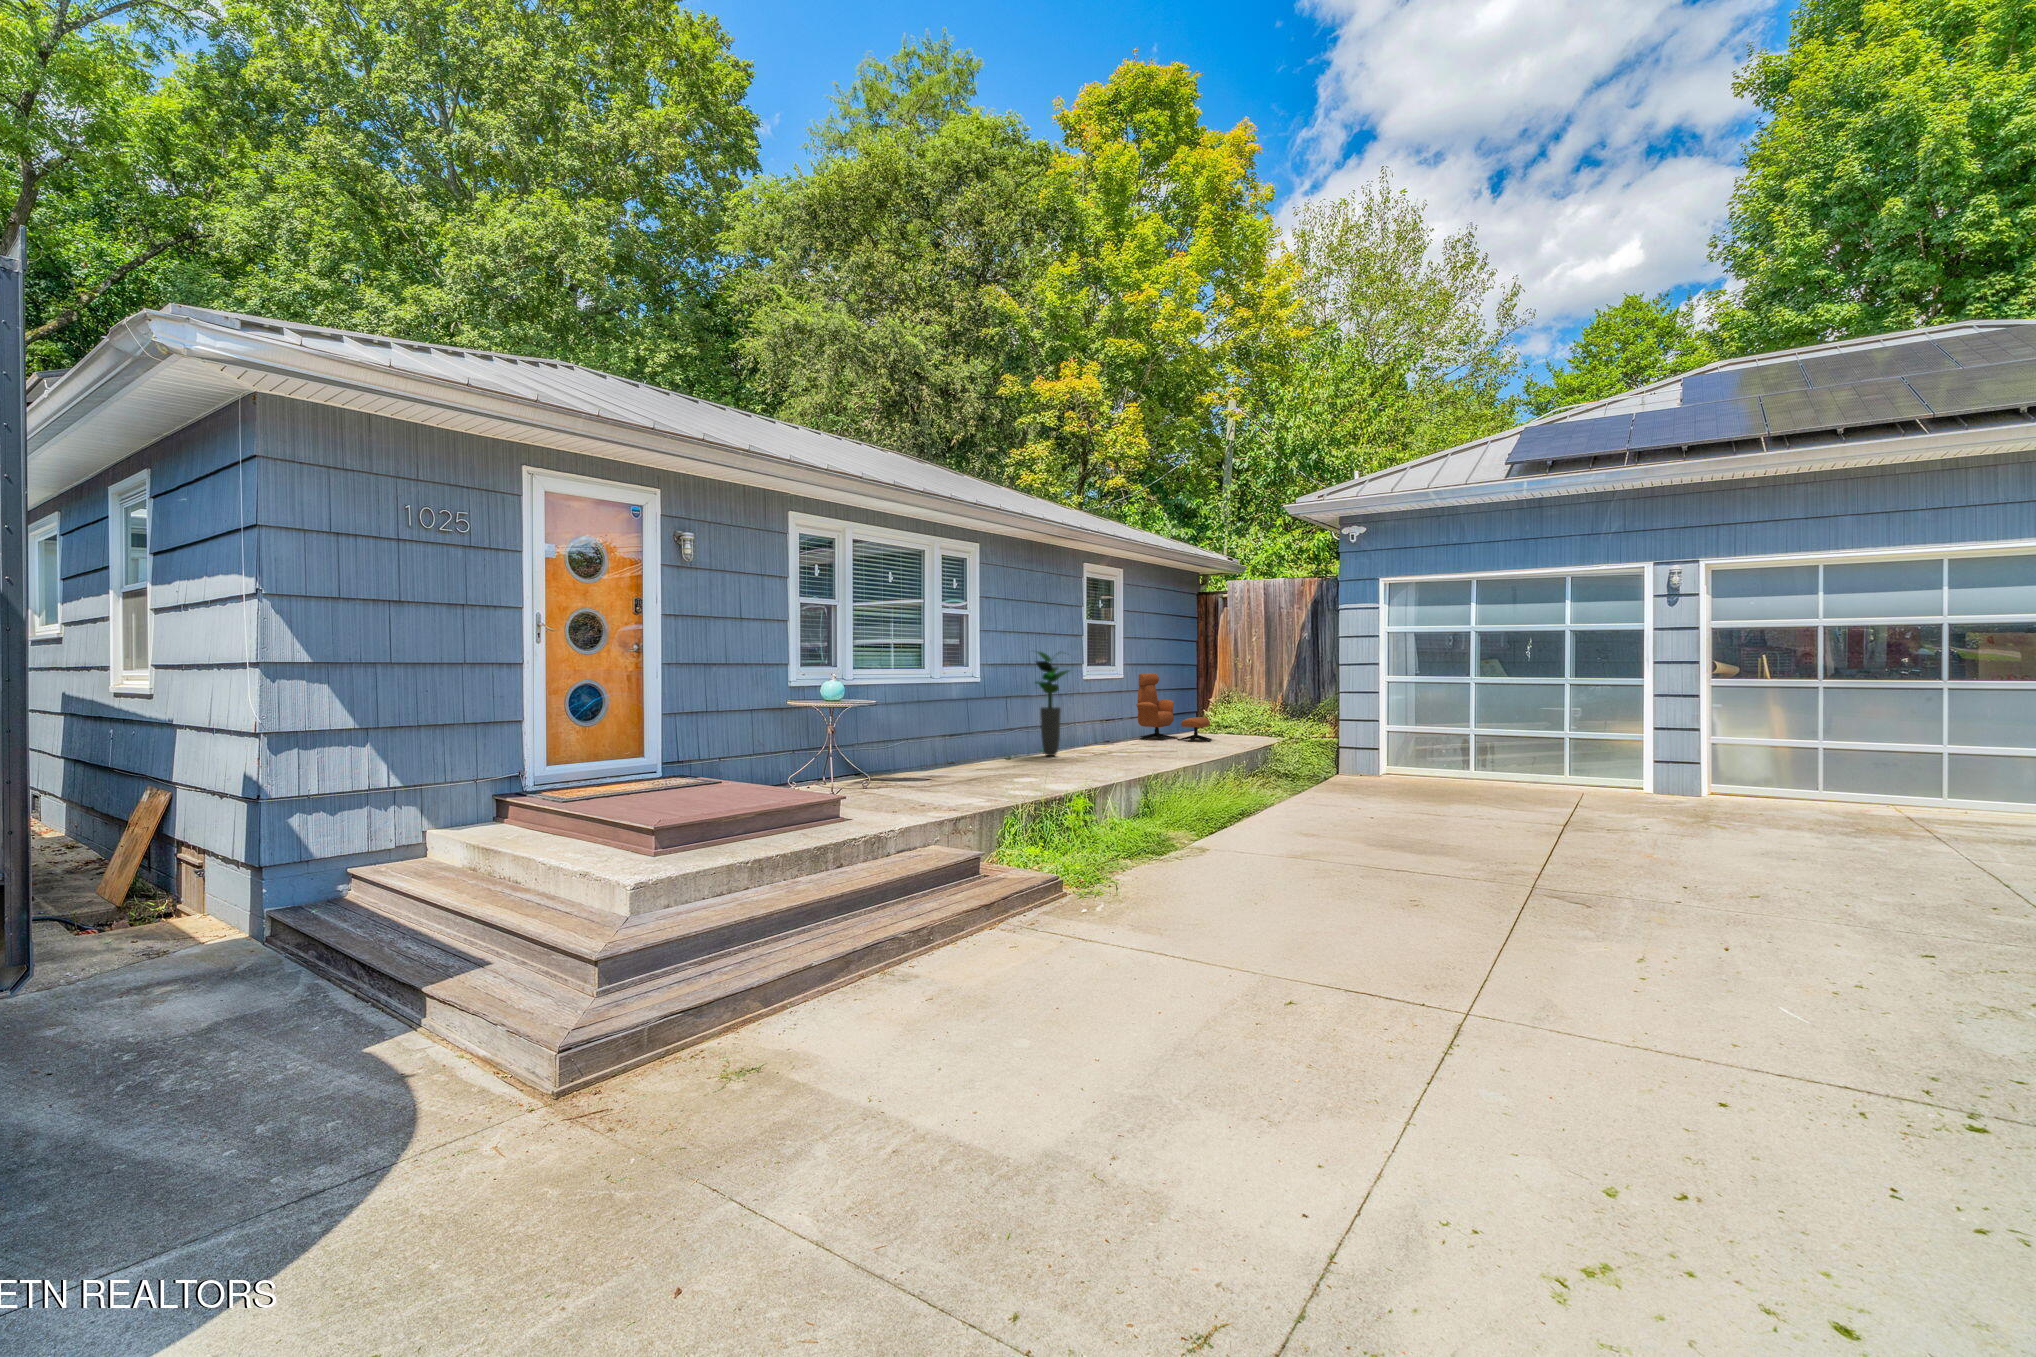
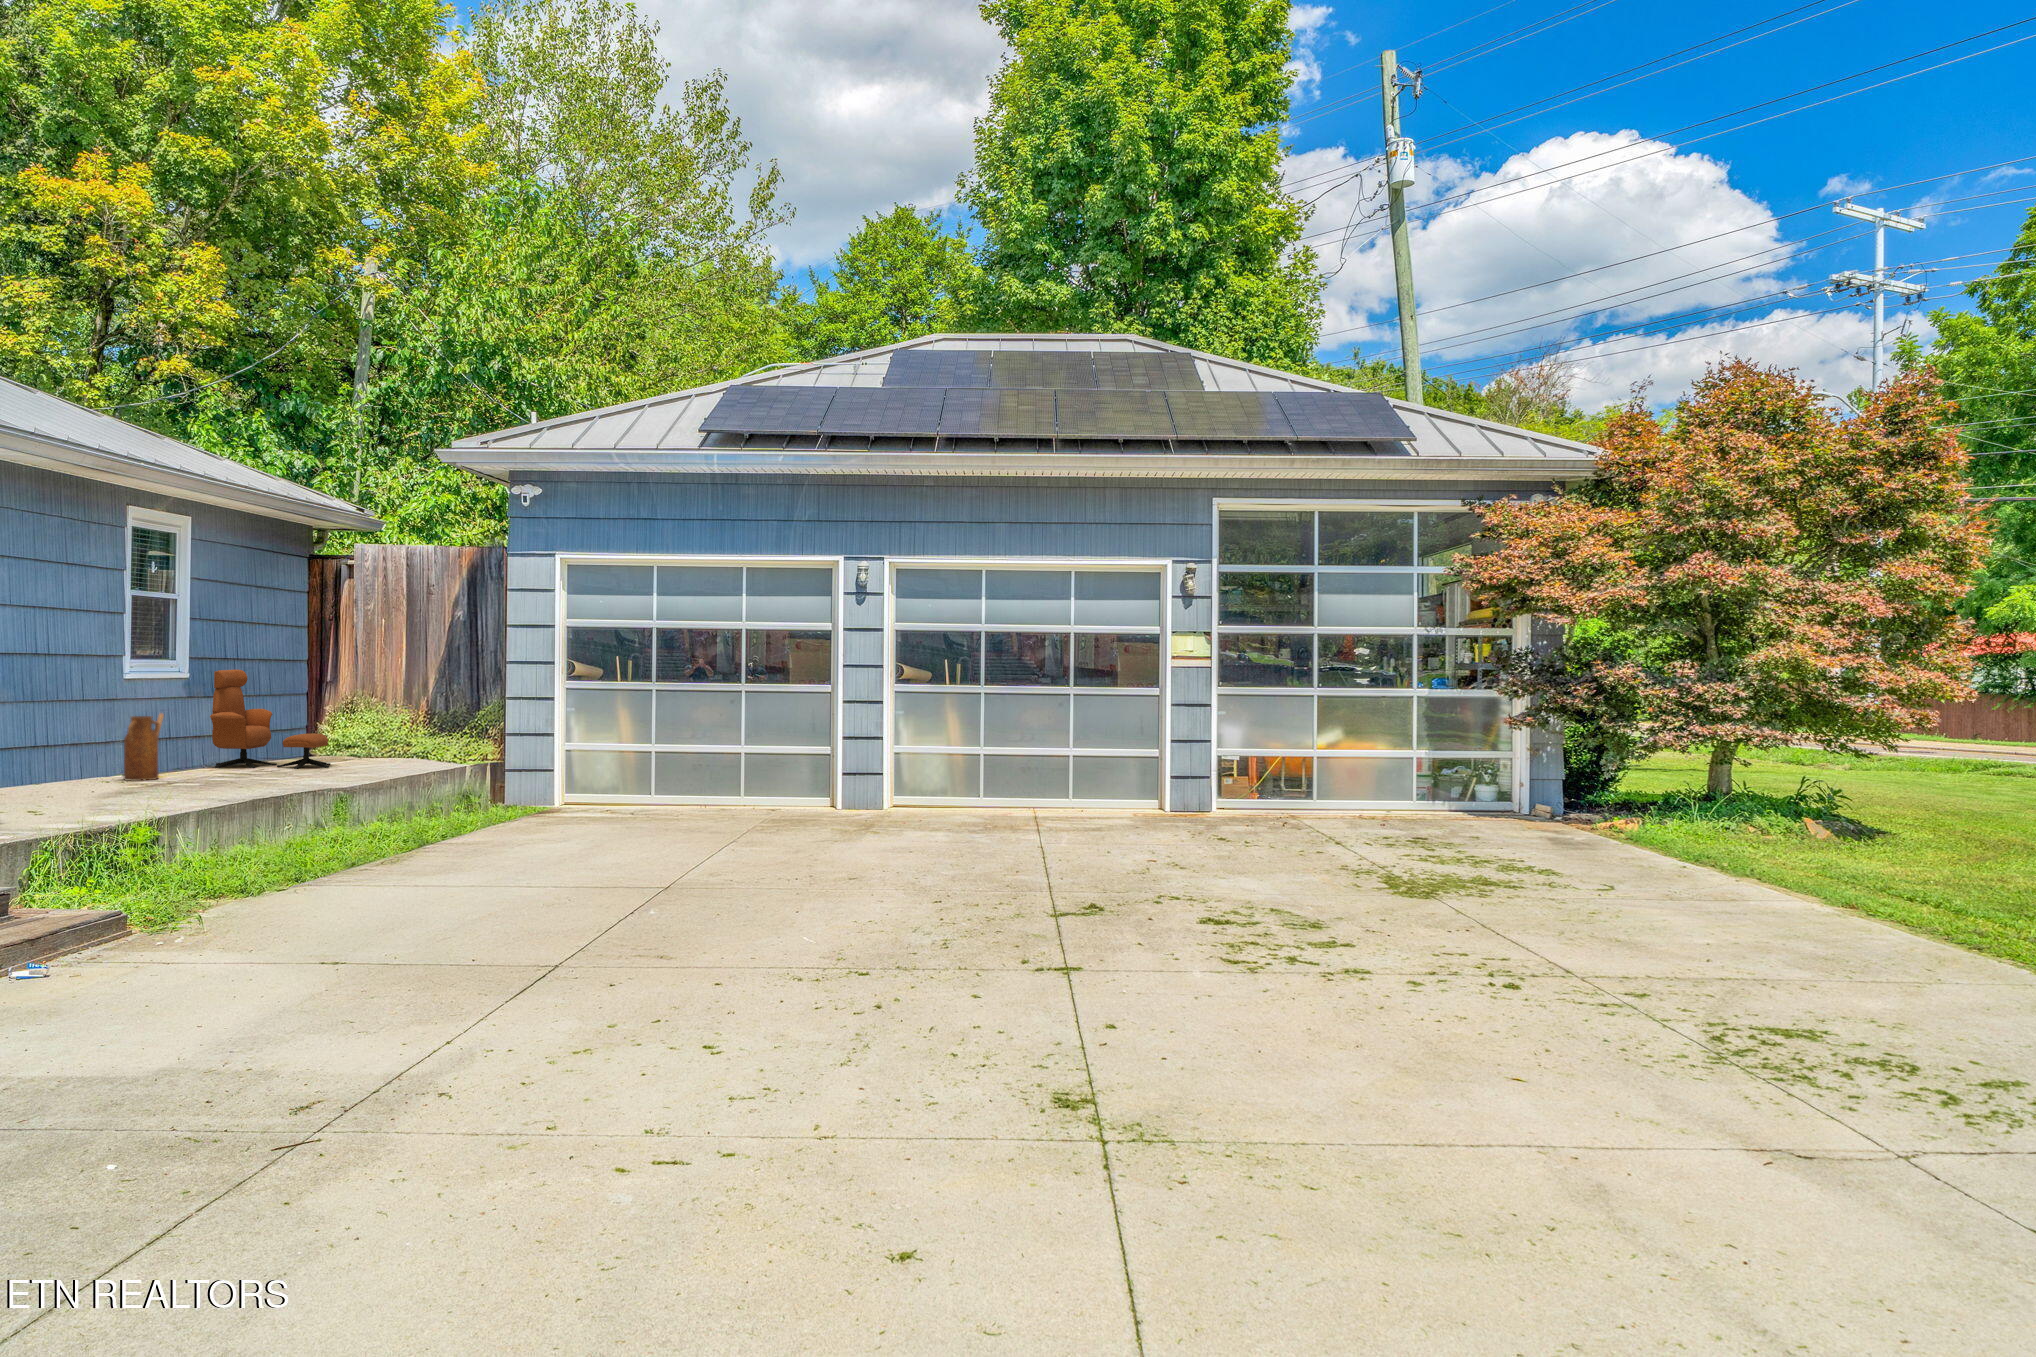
potted plant: present [1035,652,1069,756] -> none [30,634,110,793]
watering can: none [1085,703,1108,748] -> present [123,713,164,781]

